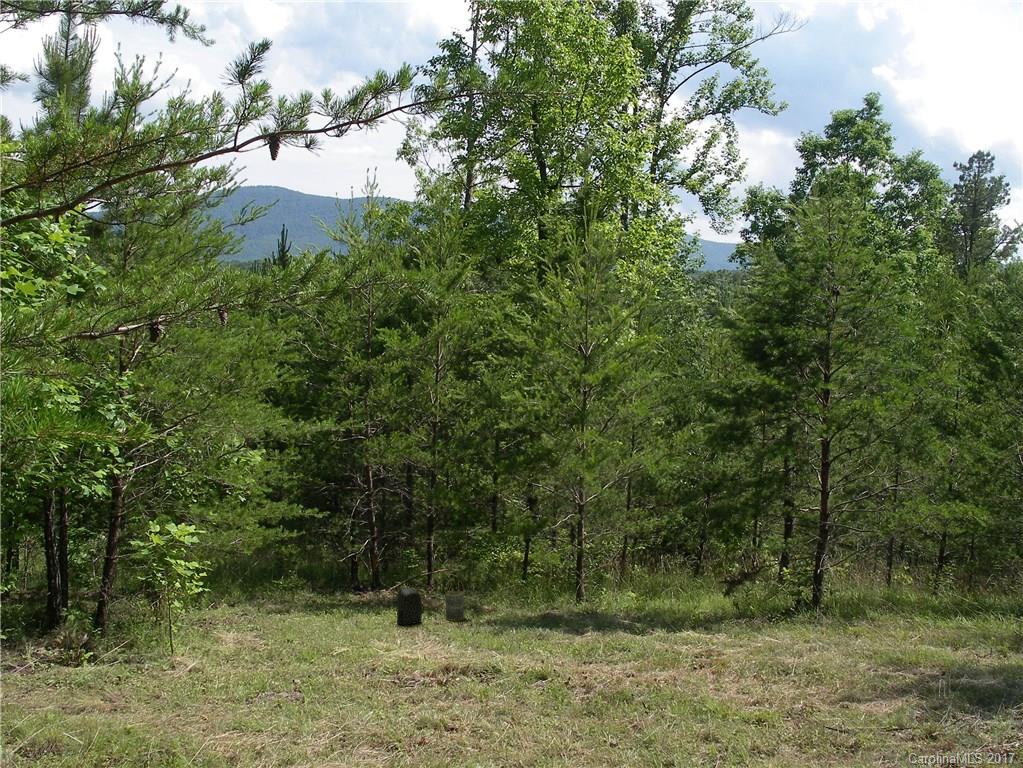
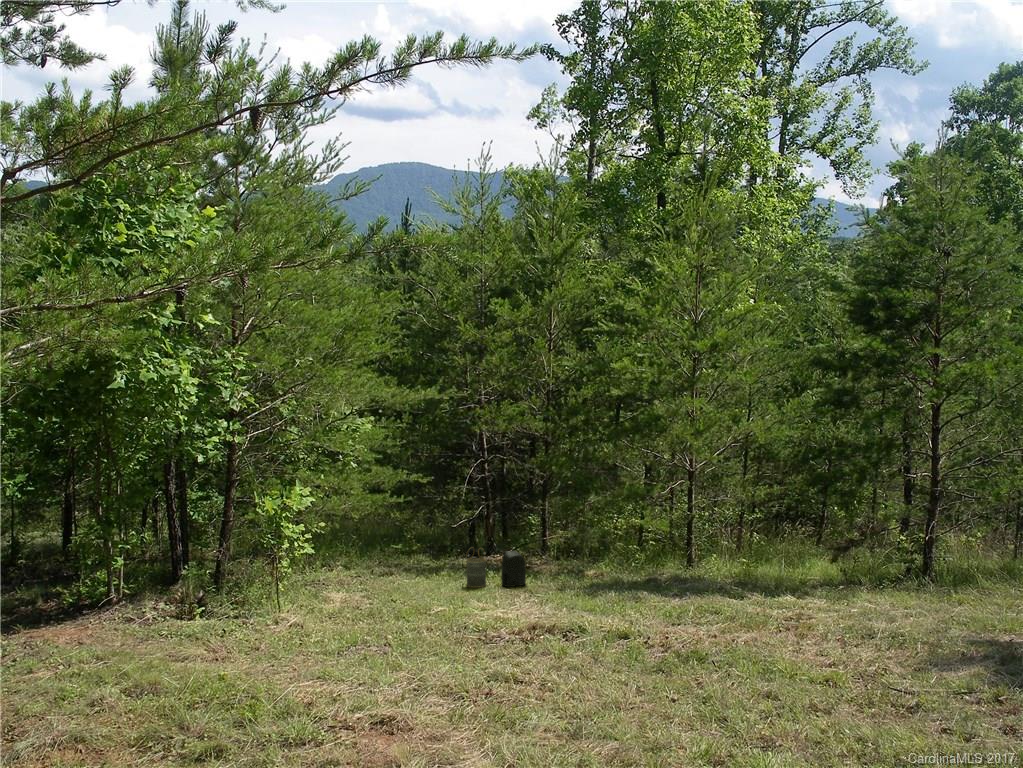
basket: present [445,591,464,621] -> present [466,558,486,588]

